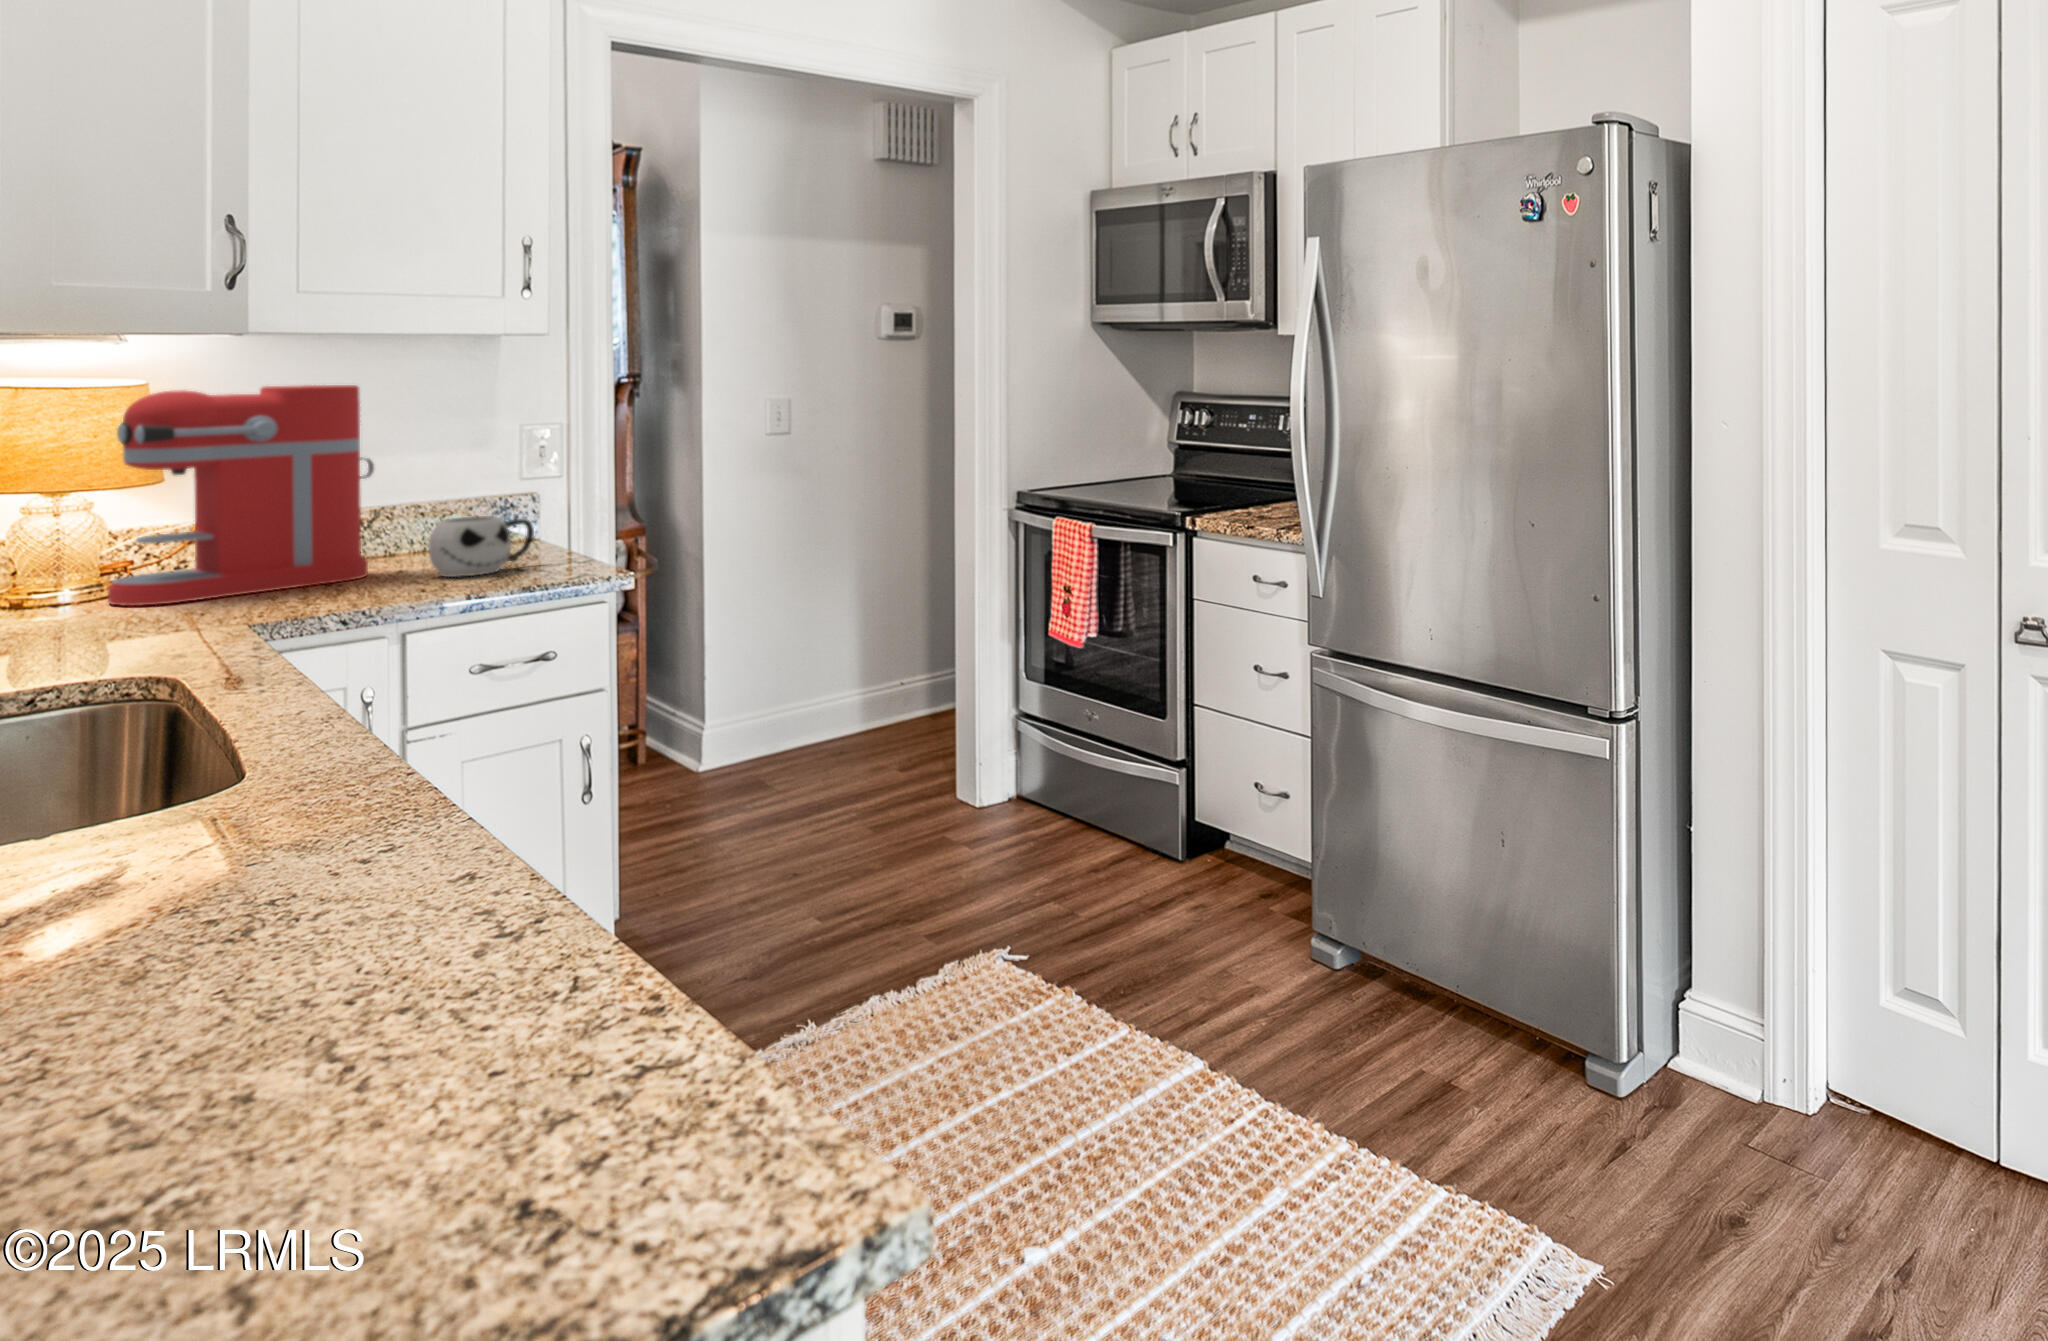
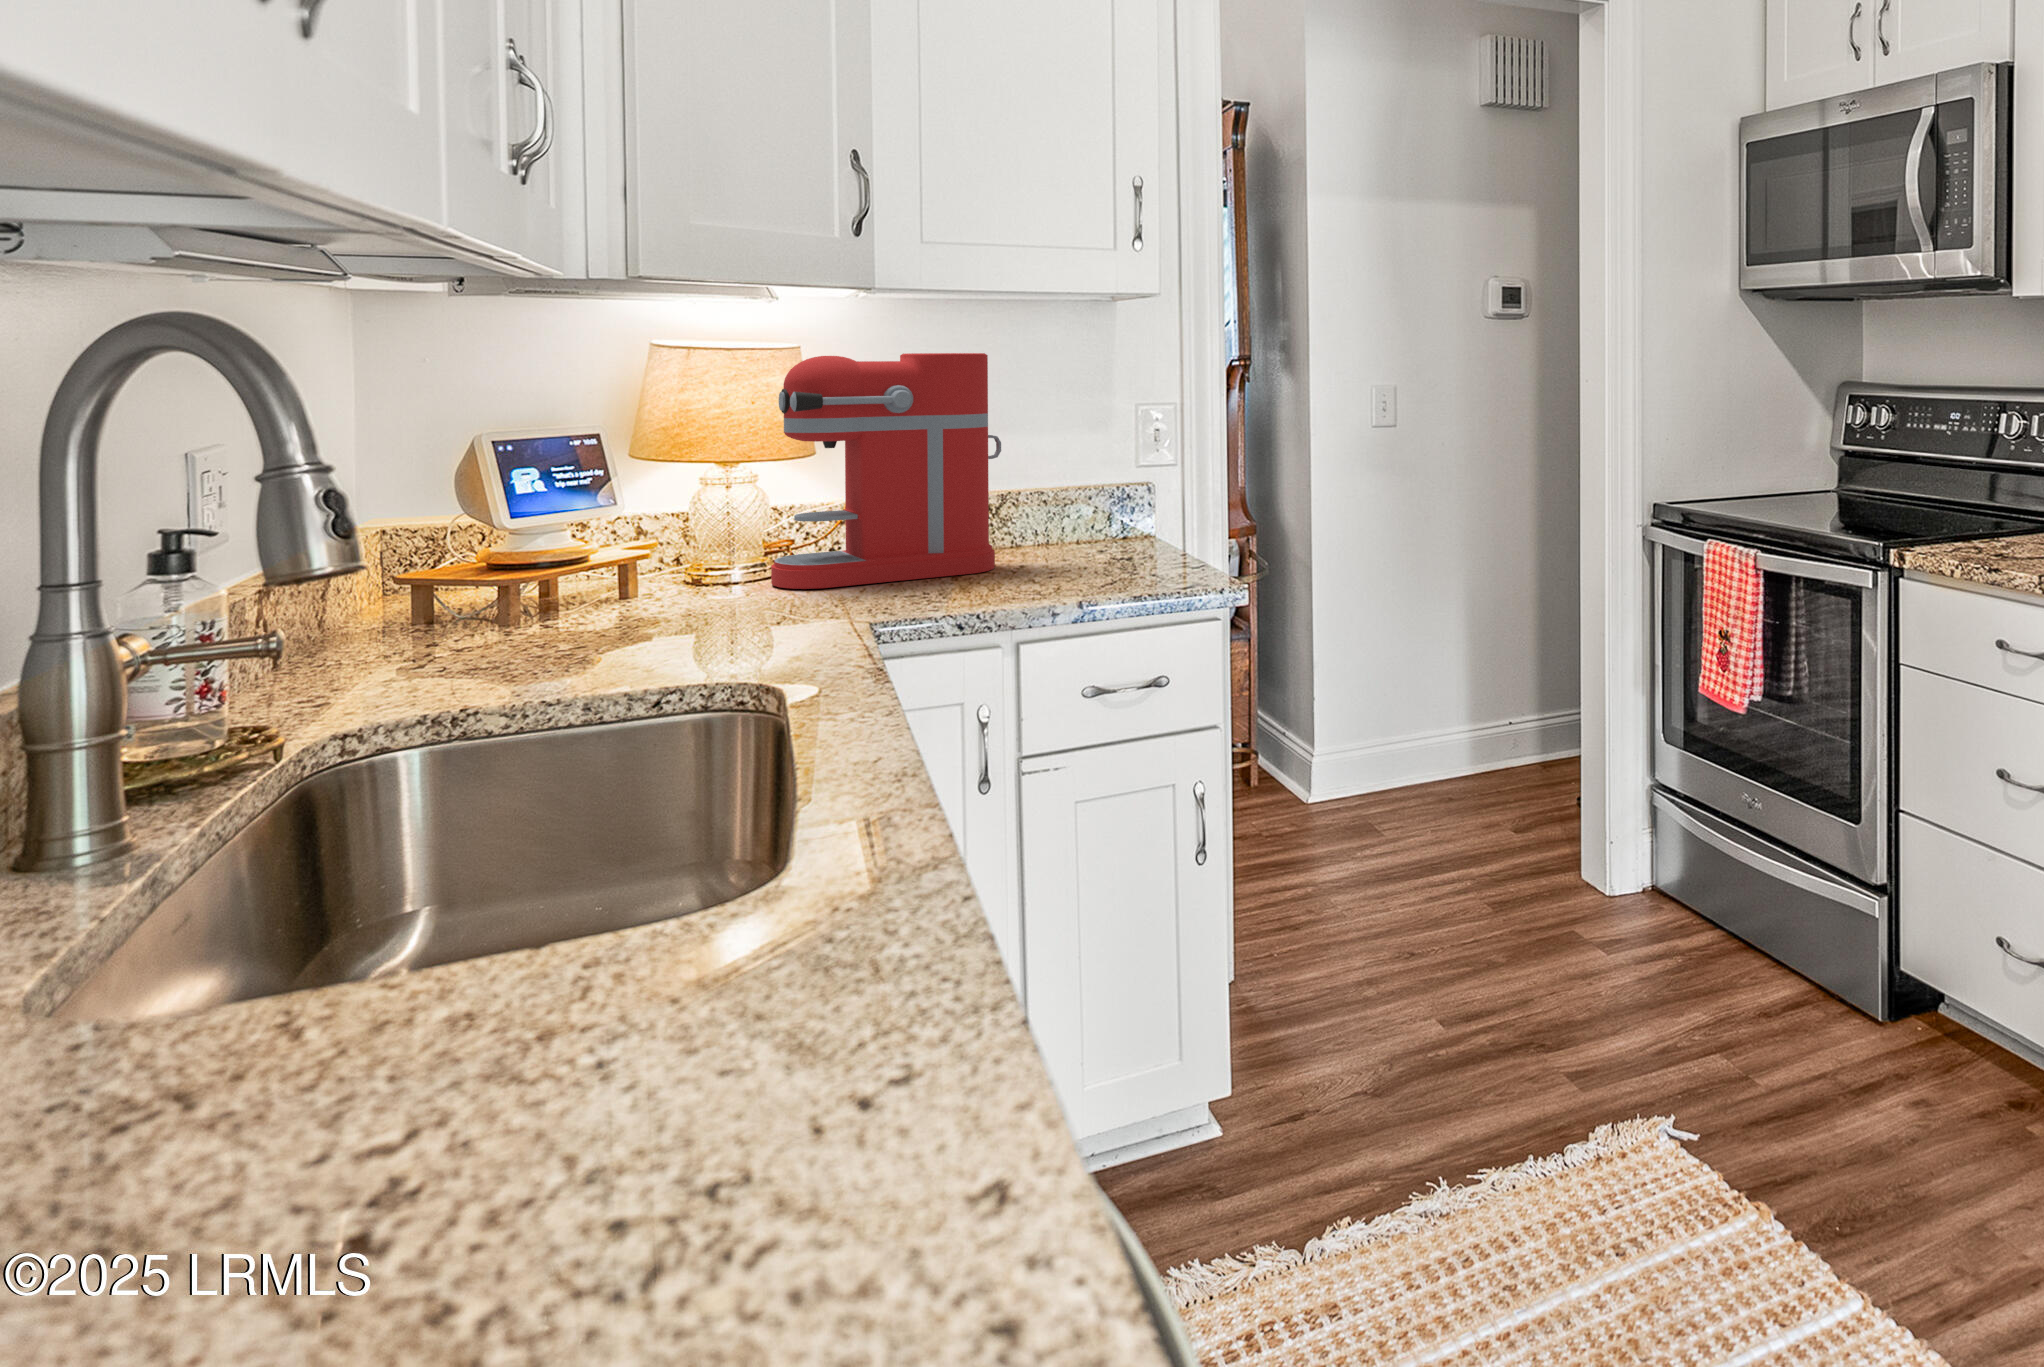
mug: present [429,516,534,577] -> none [1048,506,1148,576]

